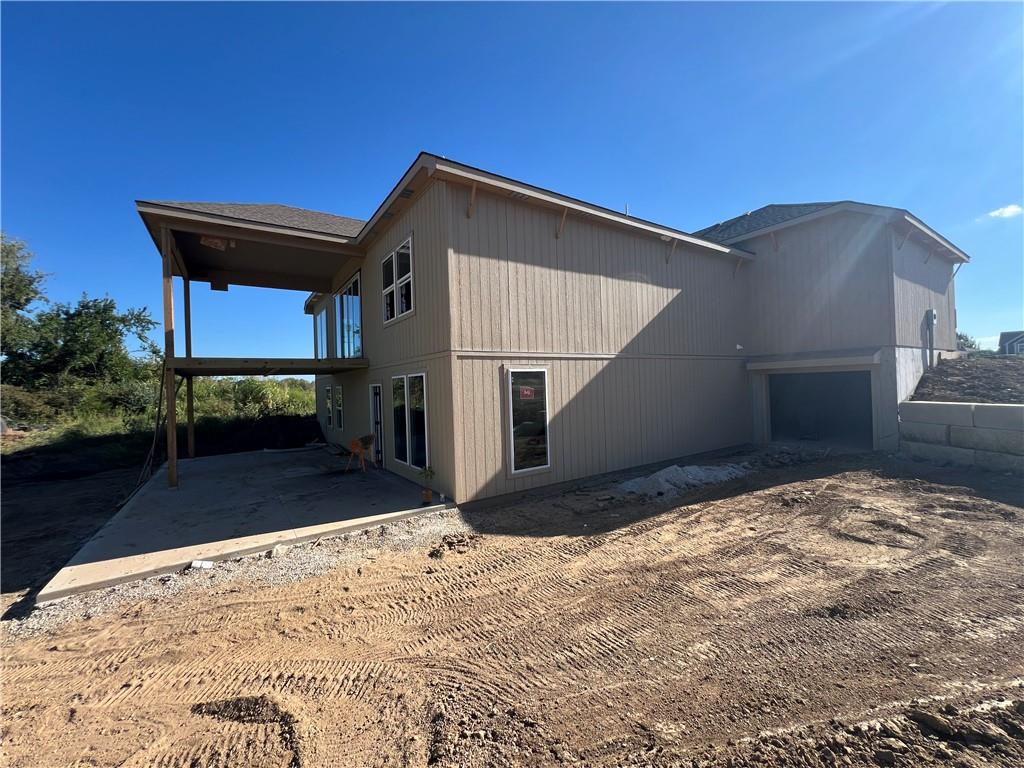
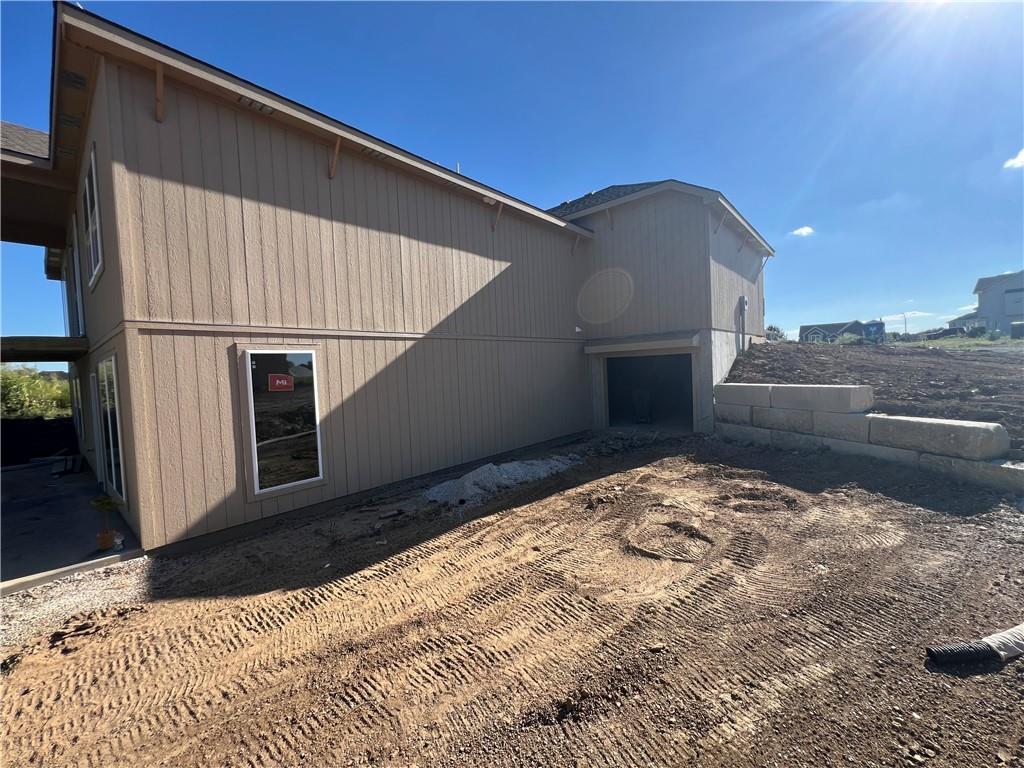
chair: present [345,433,377,471] -> none [35,443,101,503]

